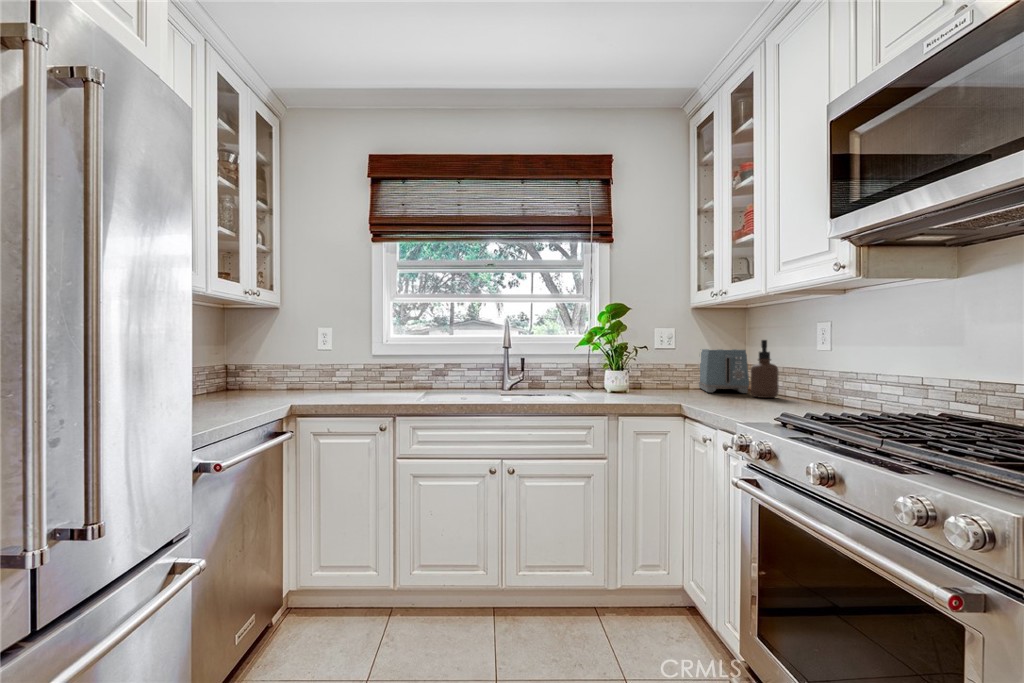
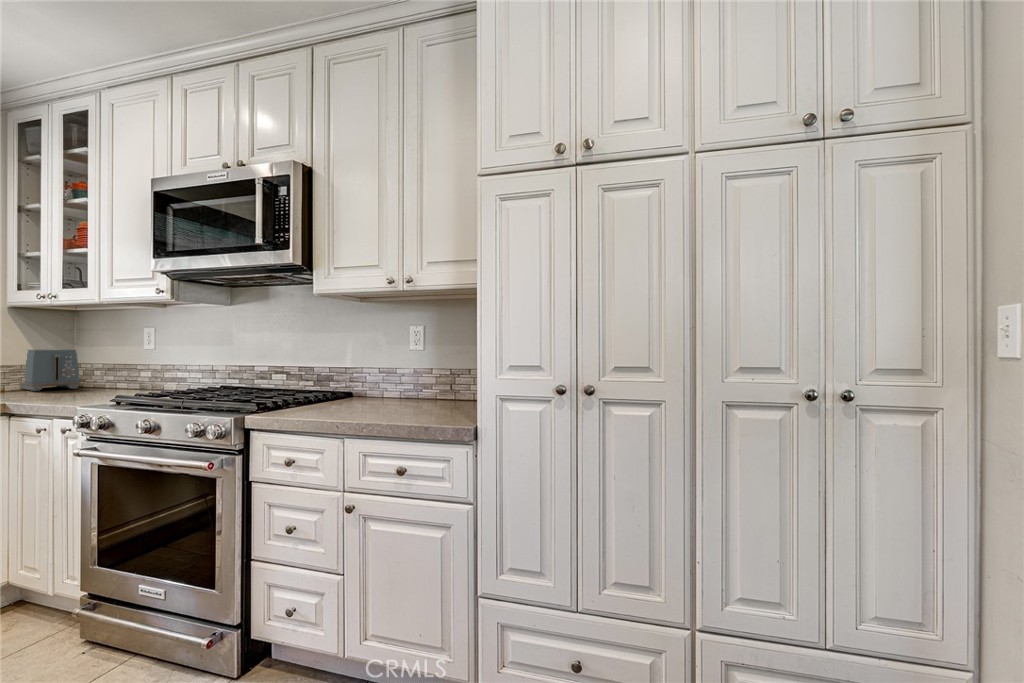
soap dispenser: present [751,340,779,398] -> none [82,341,109,391]

